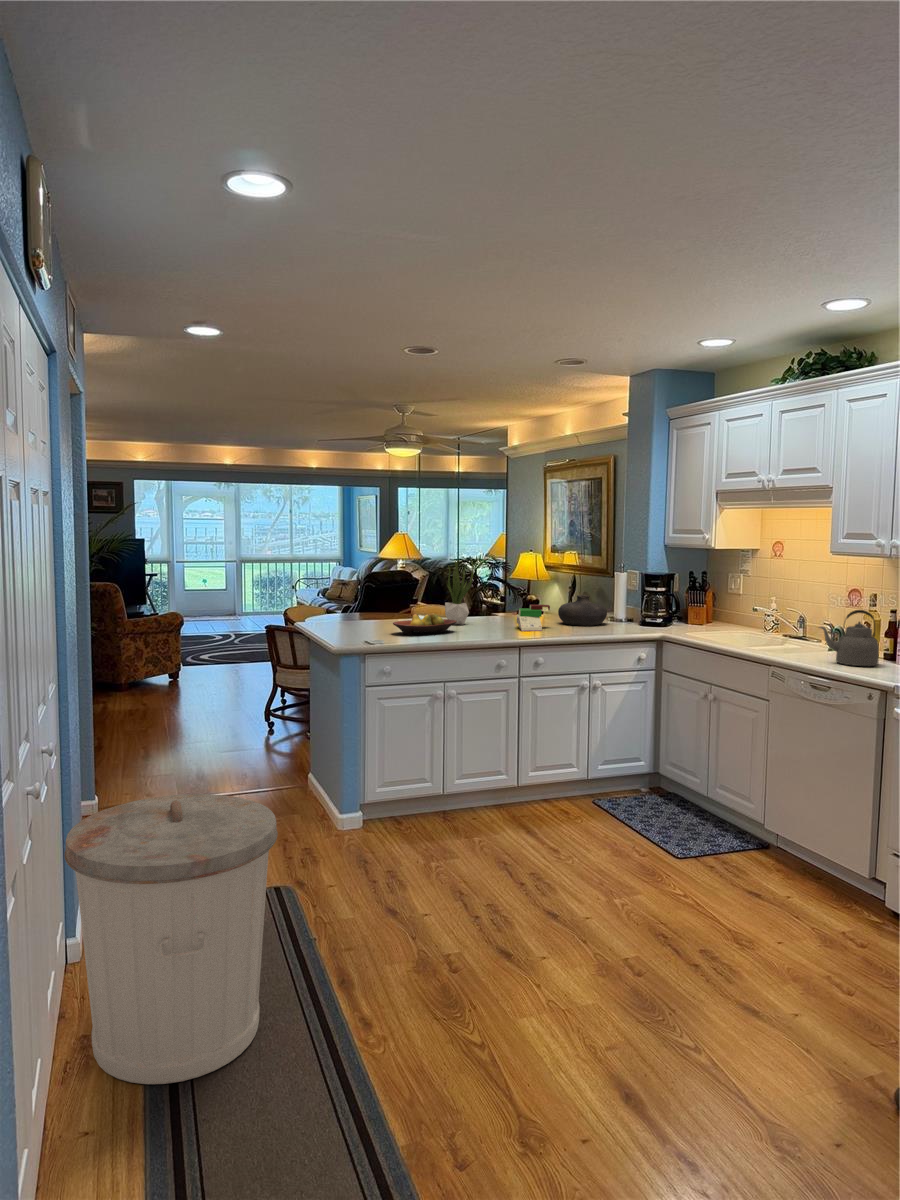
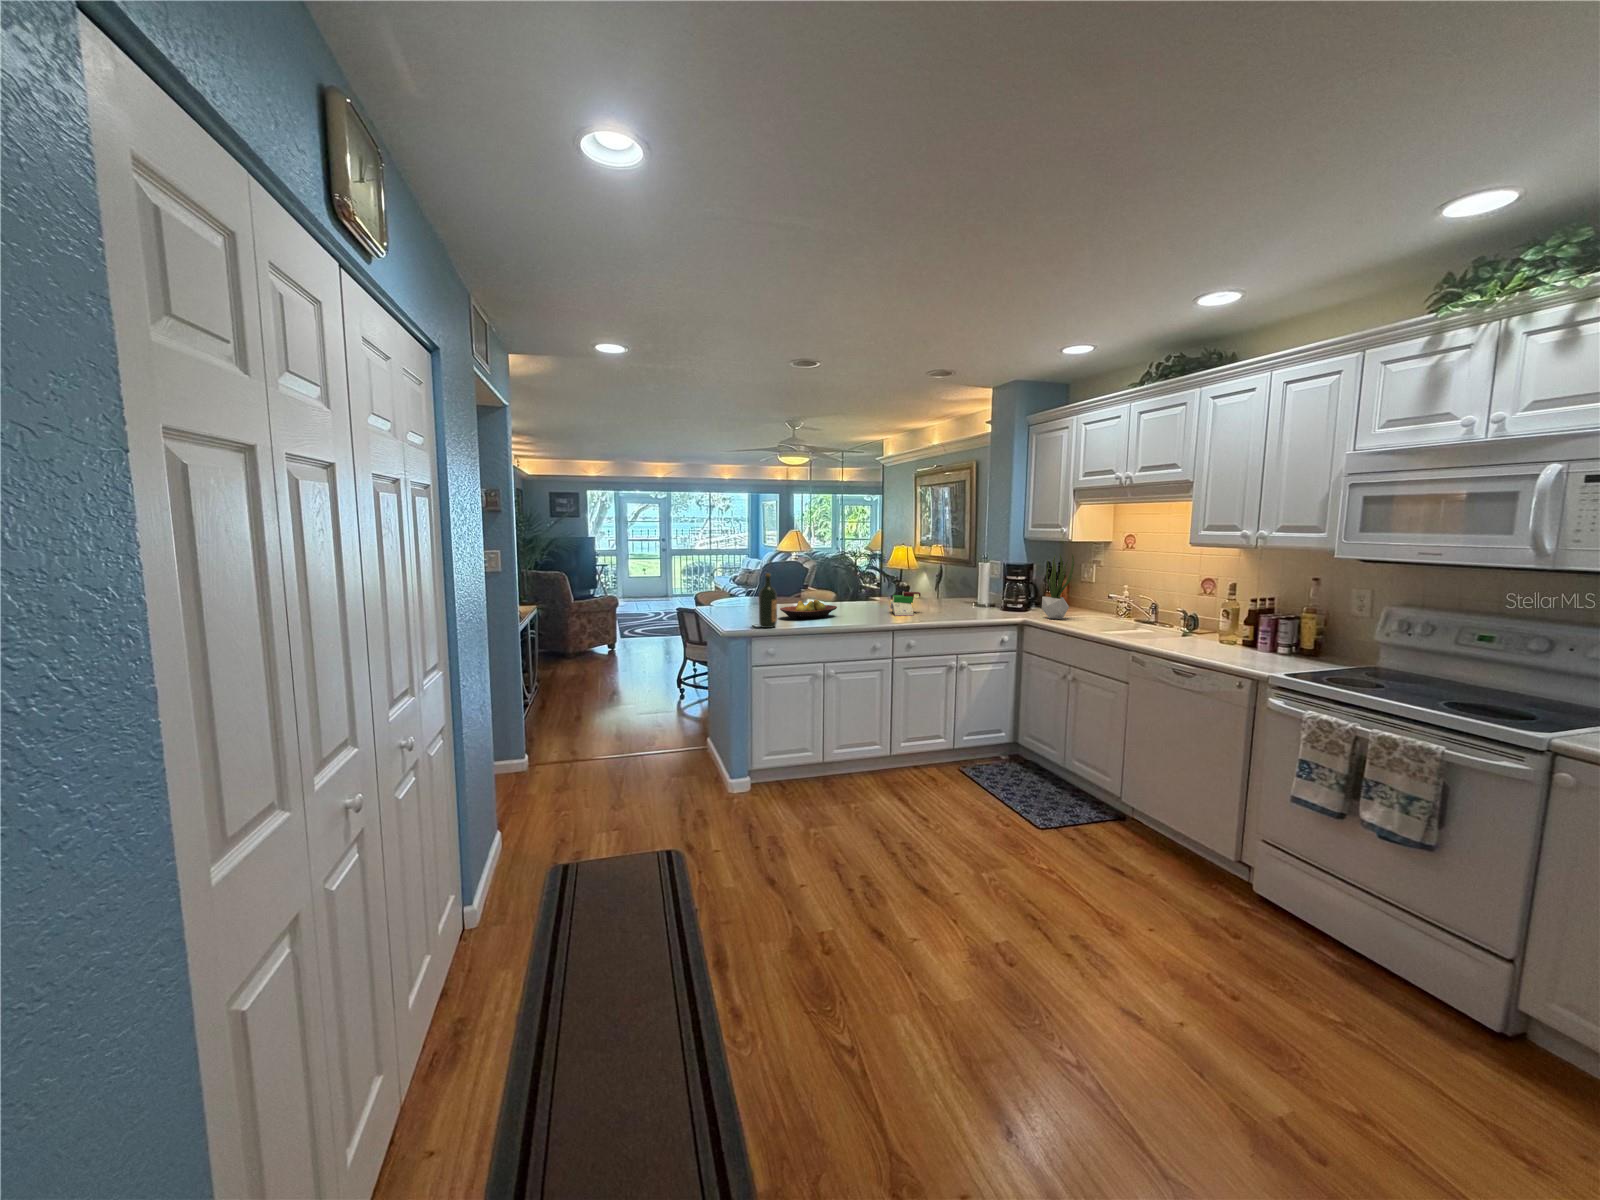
potted plant: present [445,560,474,625] -> present [1042,554,1074,619]
wine bottle: none [371,583,392,643] -> present [759,573,777,628]
vase: present [558,595,607,626] -> none [928,583,972,611]
kettle: present [819,610,879,666] -> none [1180,599,1242,654]
trash can: present [64,794,278,1084] -> none [428,781,647,1086]

